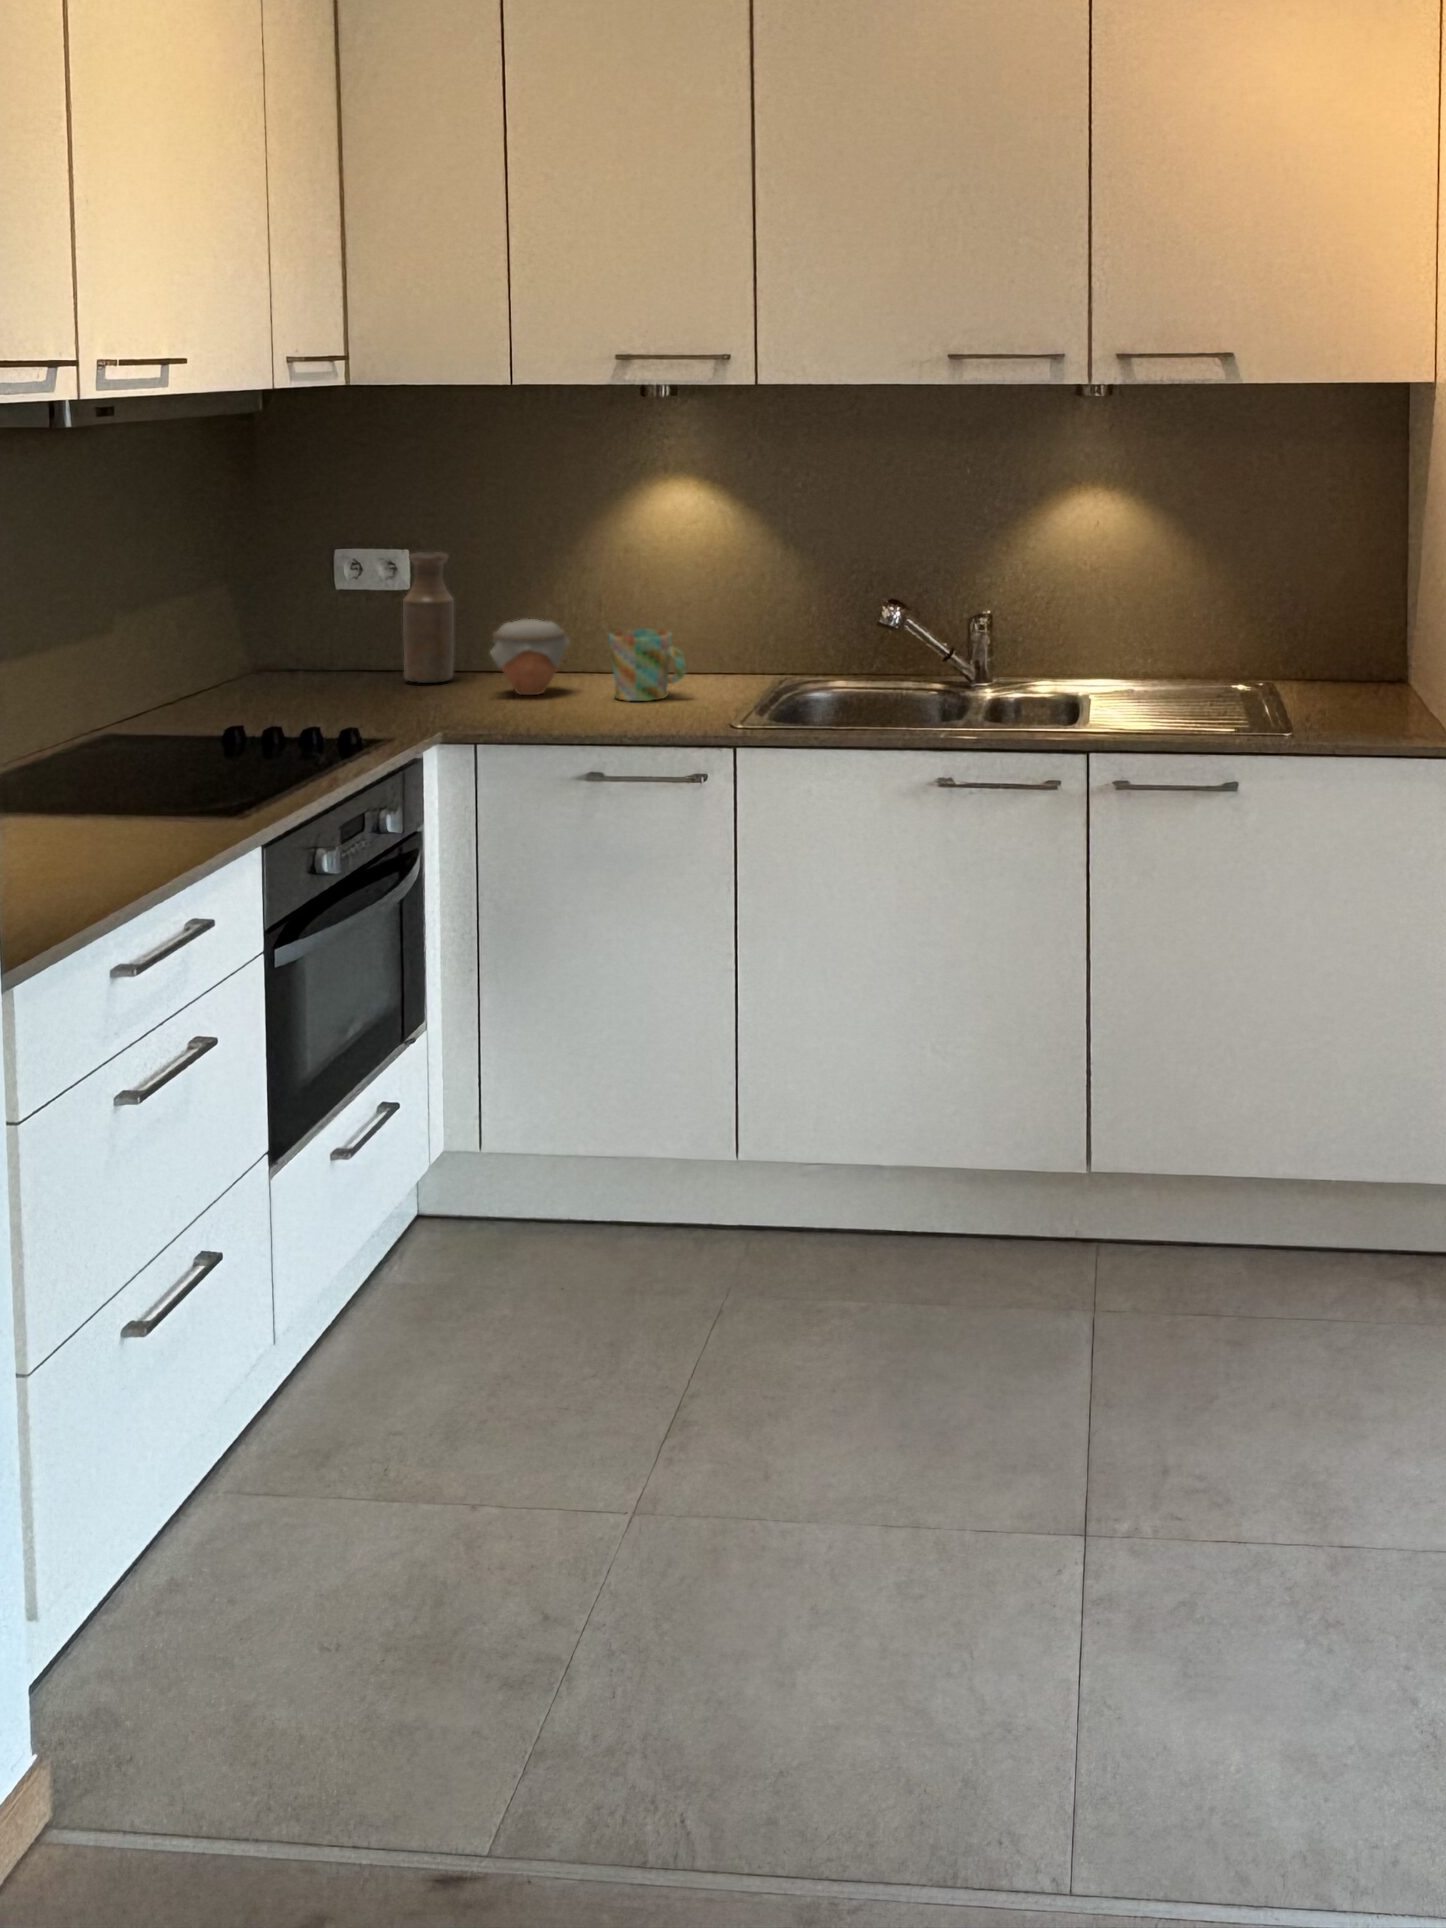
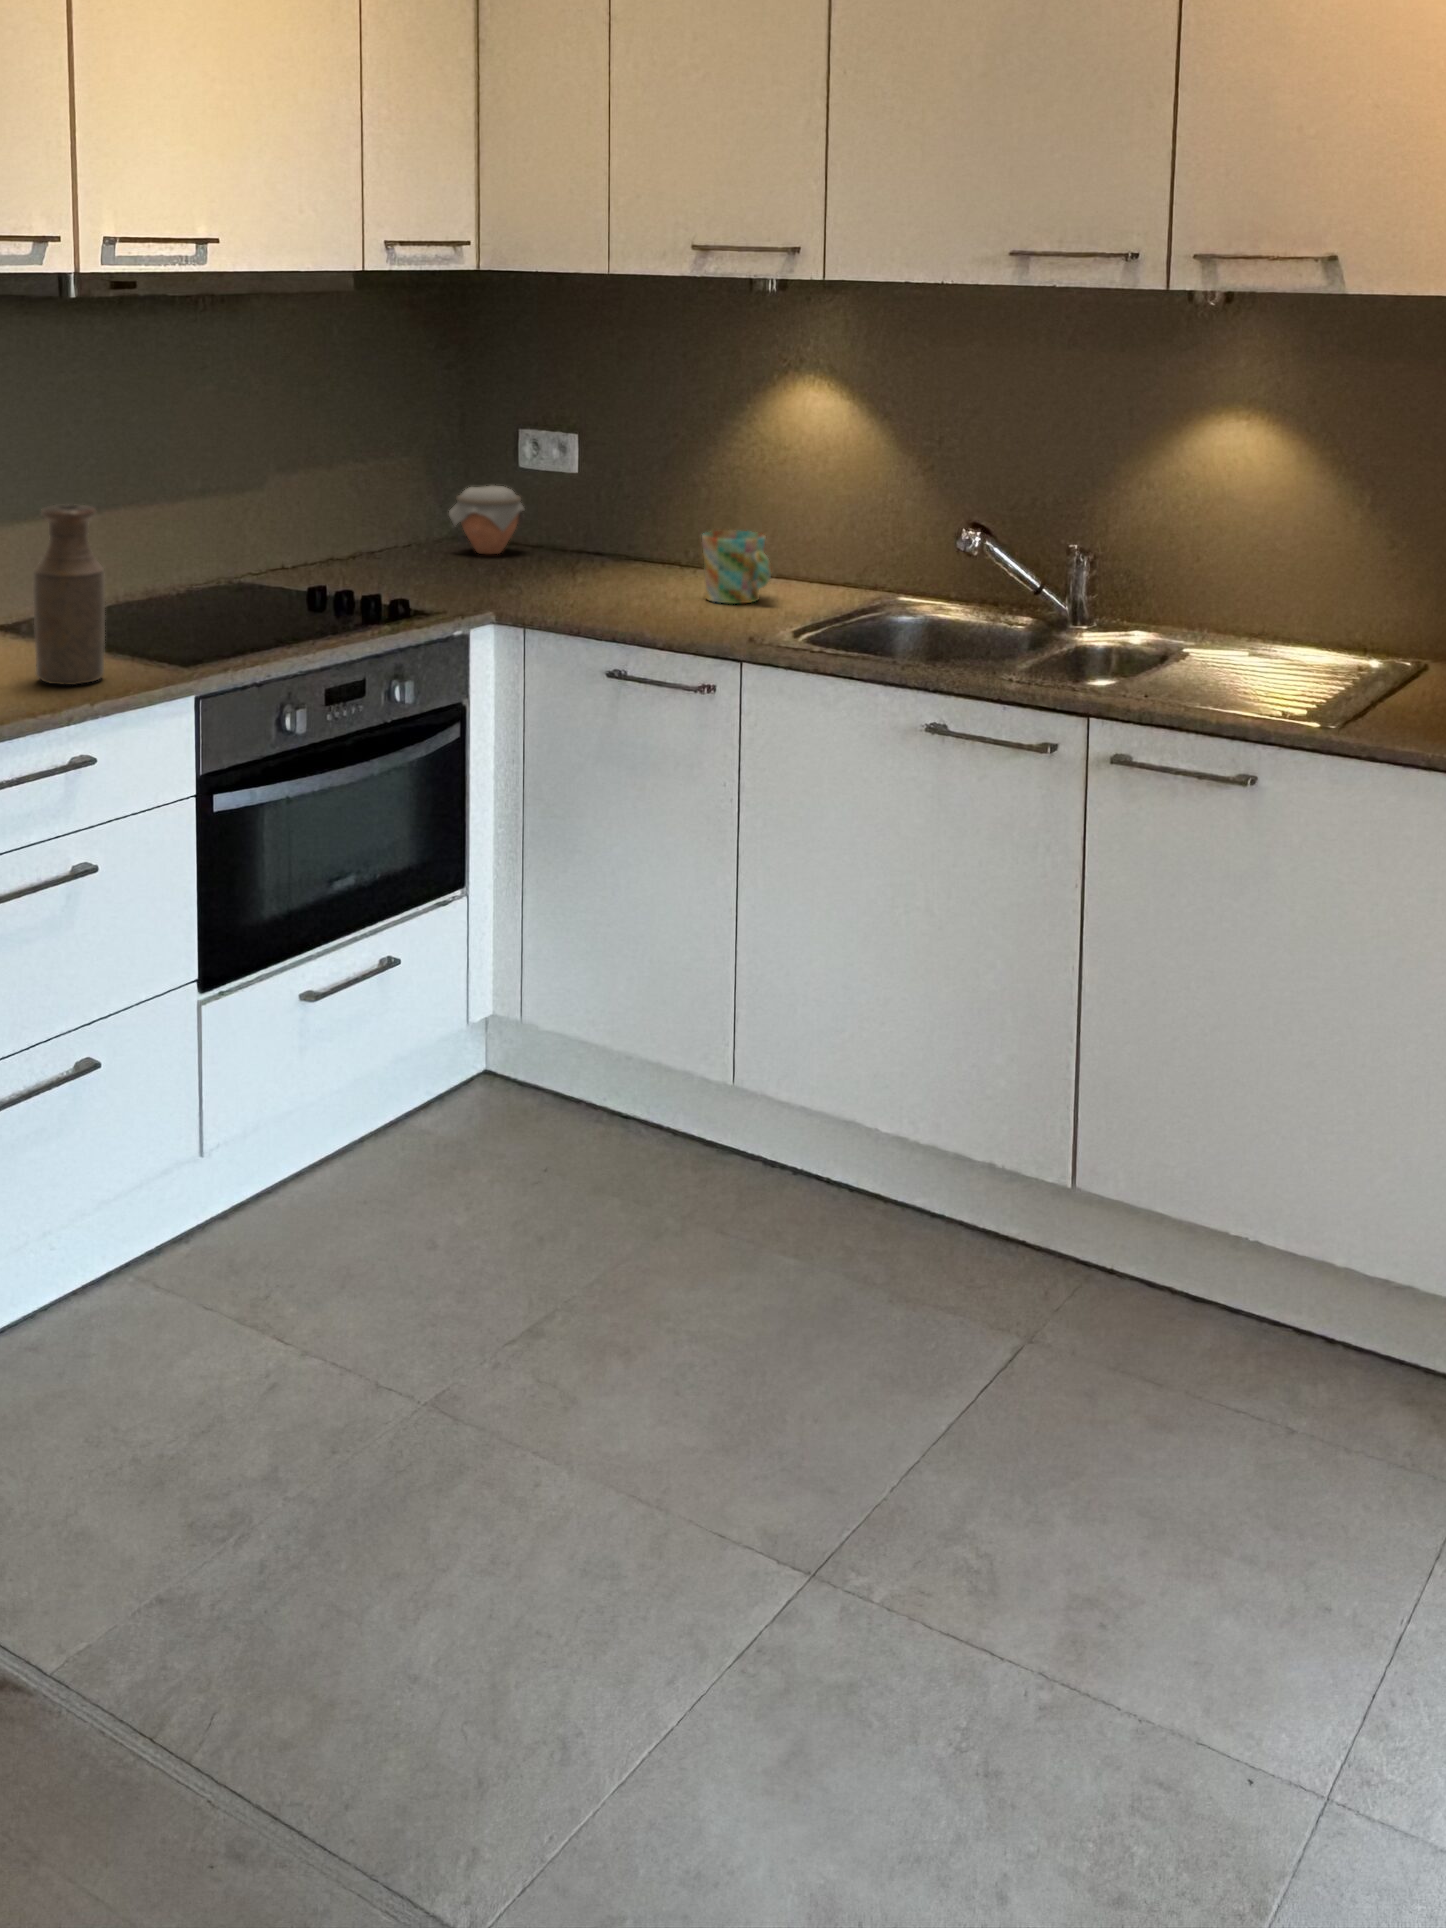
bottle: present [403,552,454,683] -> present [33,504,105,685]
jar: present [490,619,570,695] -> present [449,486,524,554]

